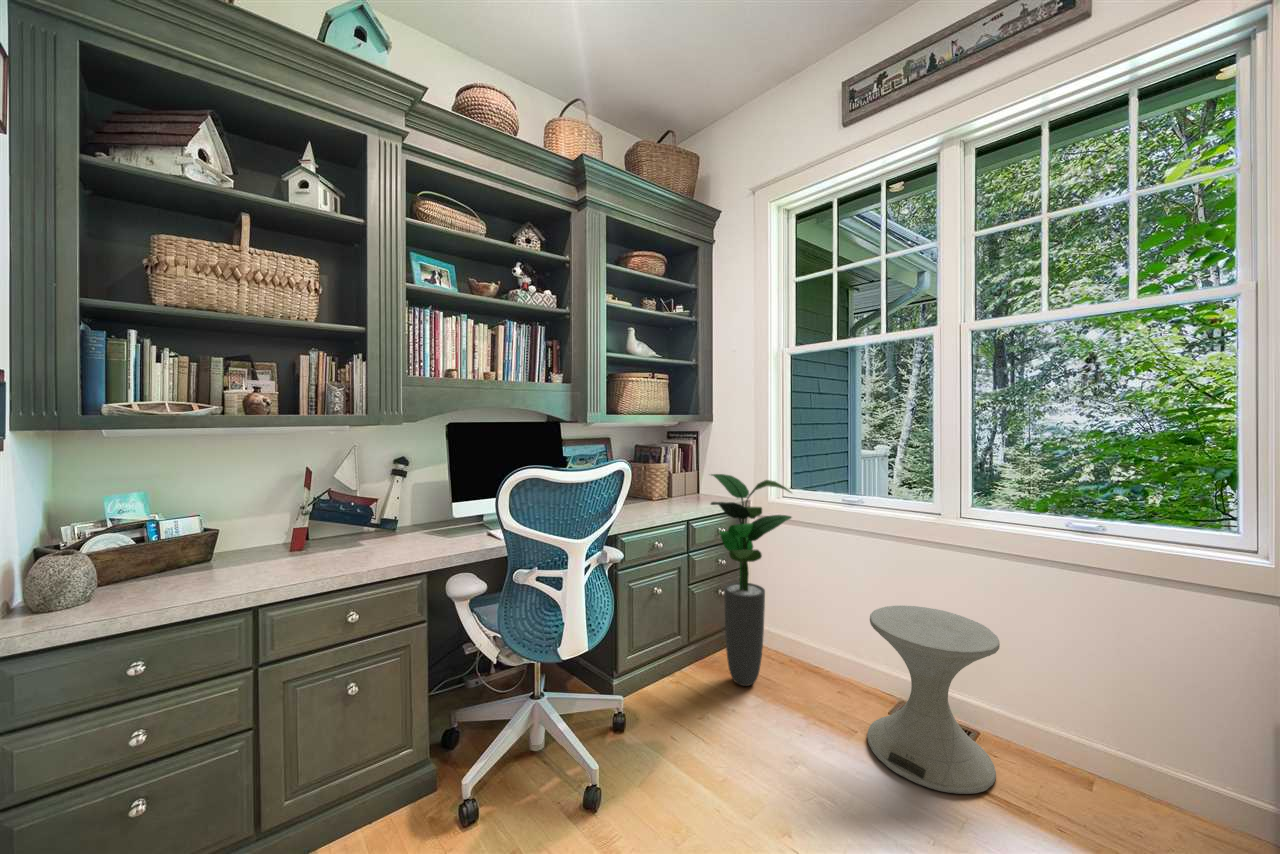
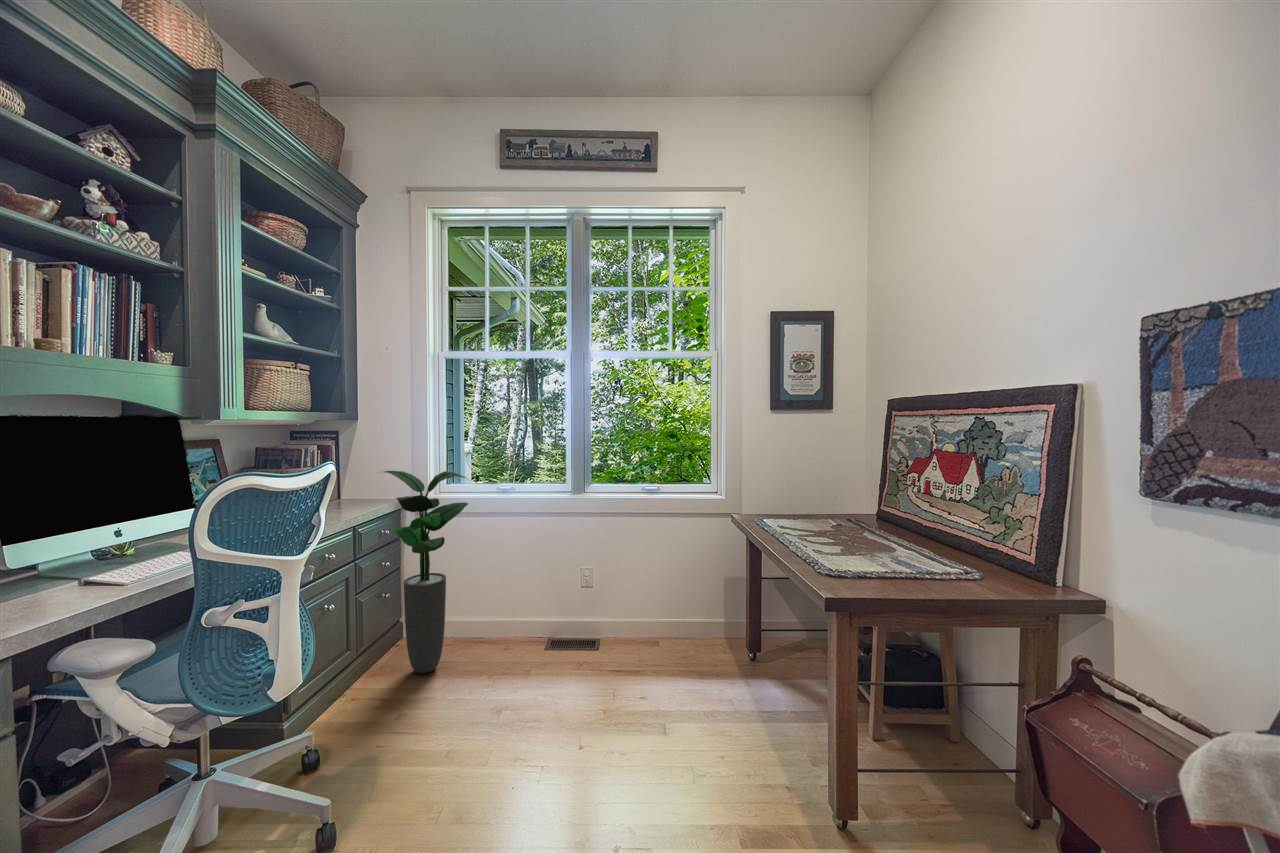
side table: present [867,605,1000,794] -> none [543,553,625,678]

